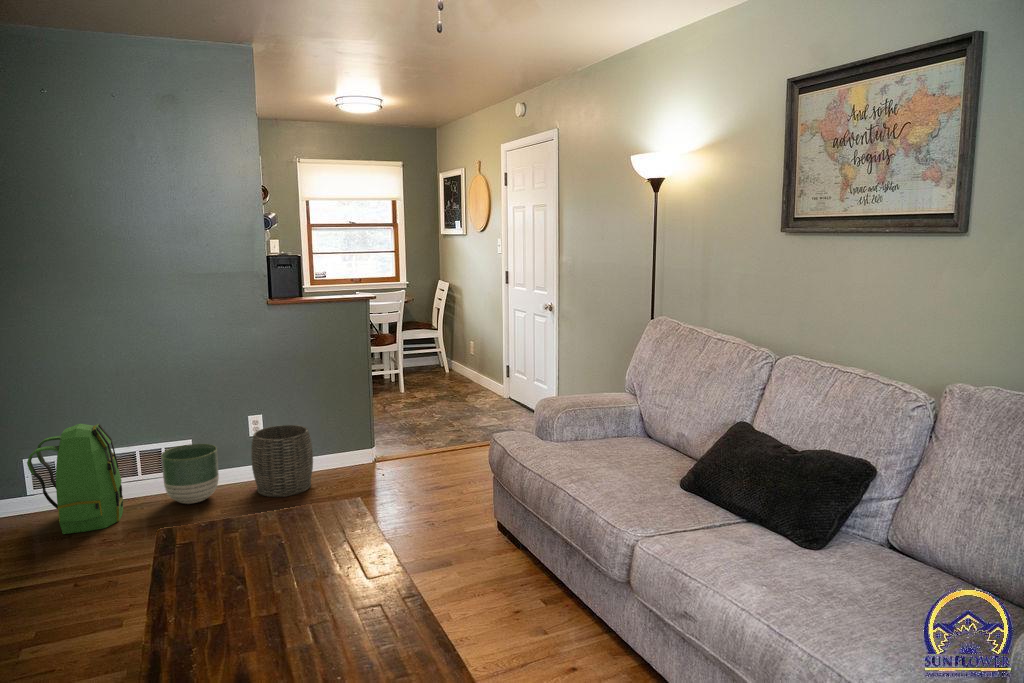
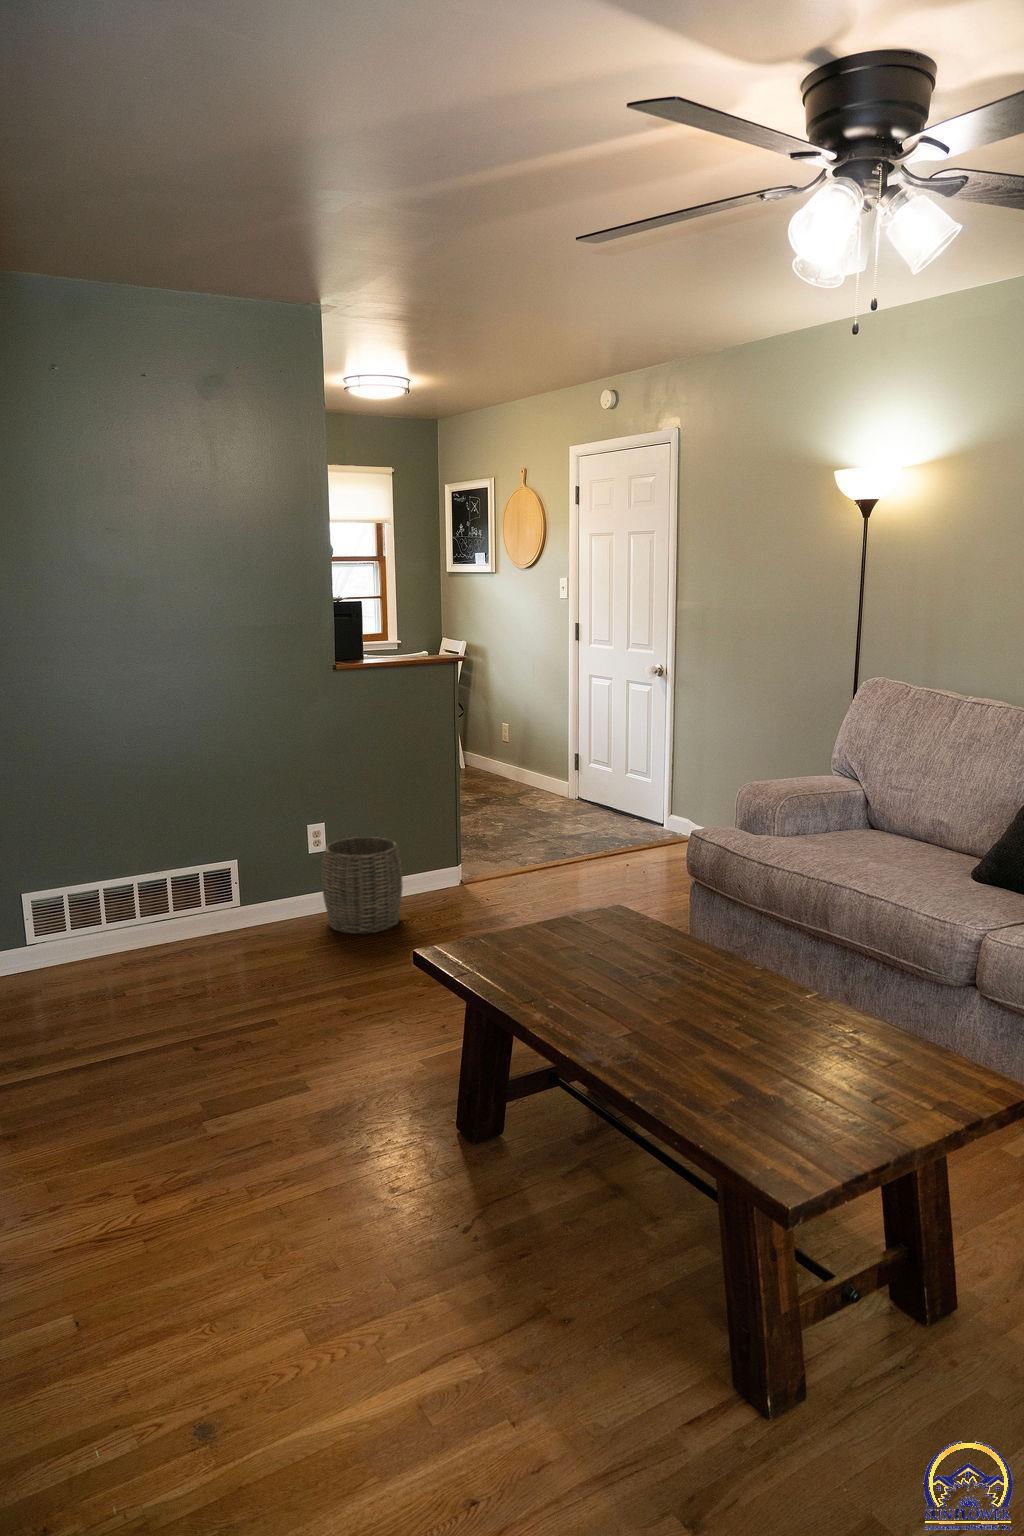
backpack: present [27,424,123,534] -> none [53,840,172,992]
planter: present [161,444,219,504] -> none [211,866,285,947]

